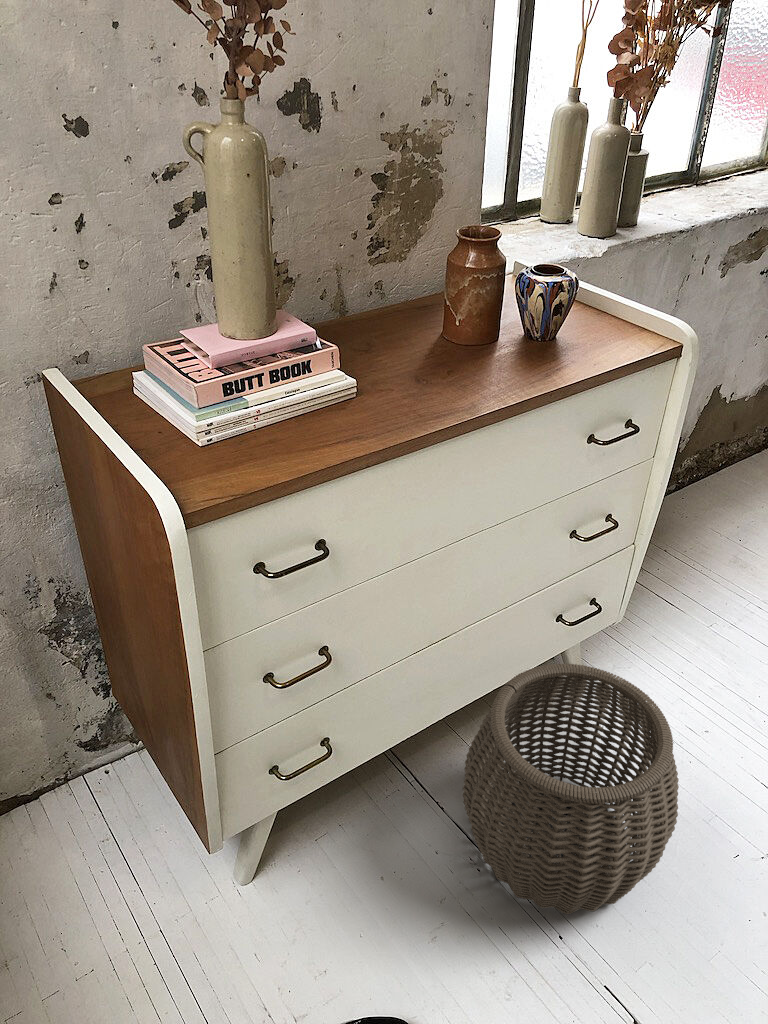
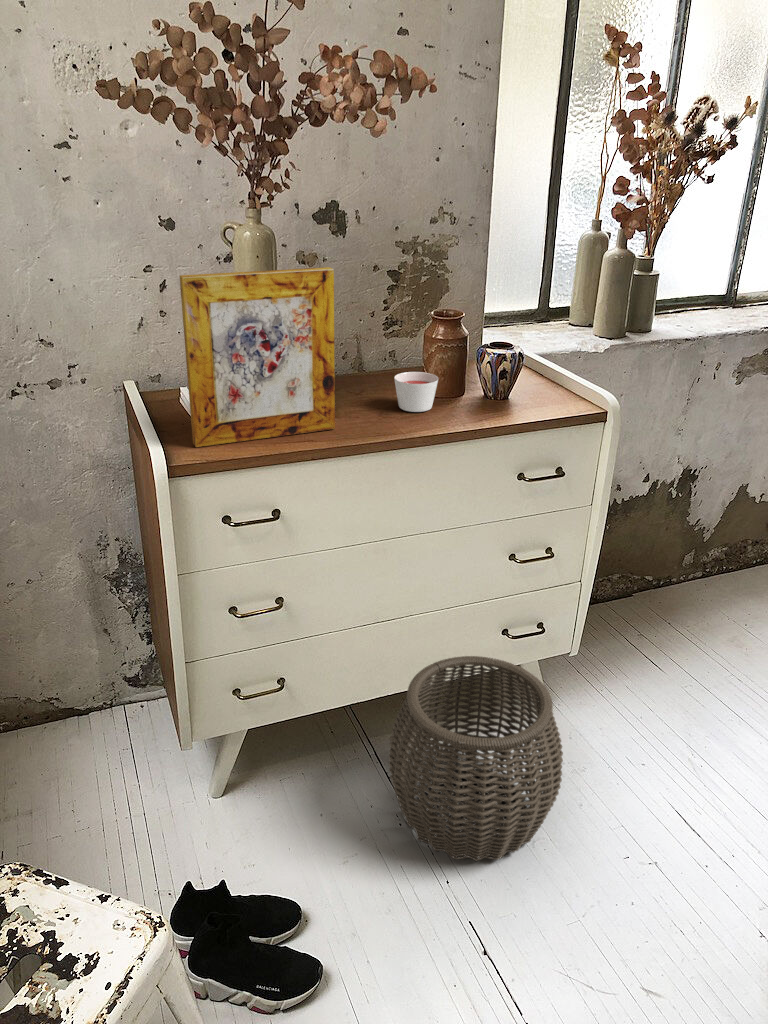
picture frame: none [166,188,381,475] -> present [179,267,335,447]
candle: none [429,318,488,374] -> present [394,372,438,412]

